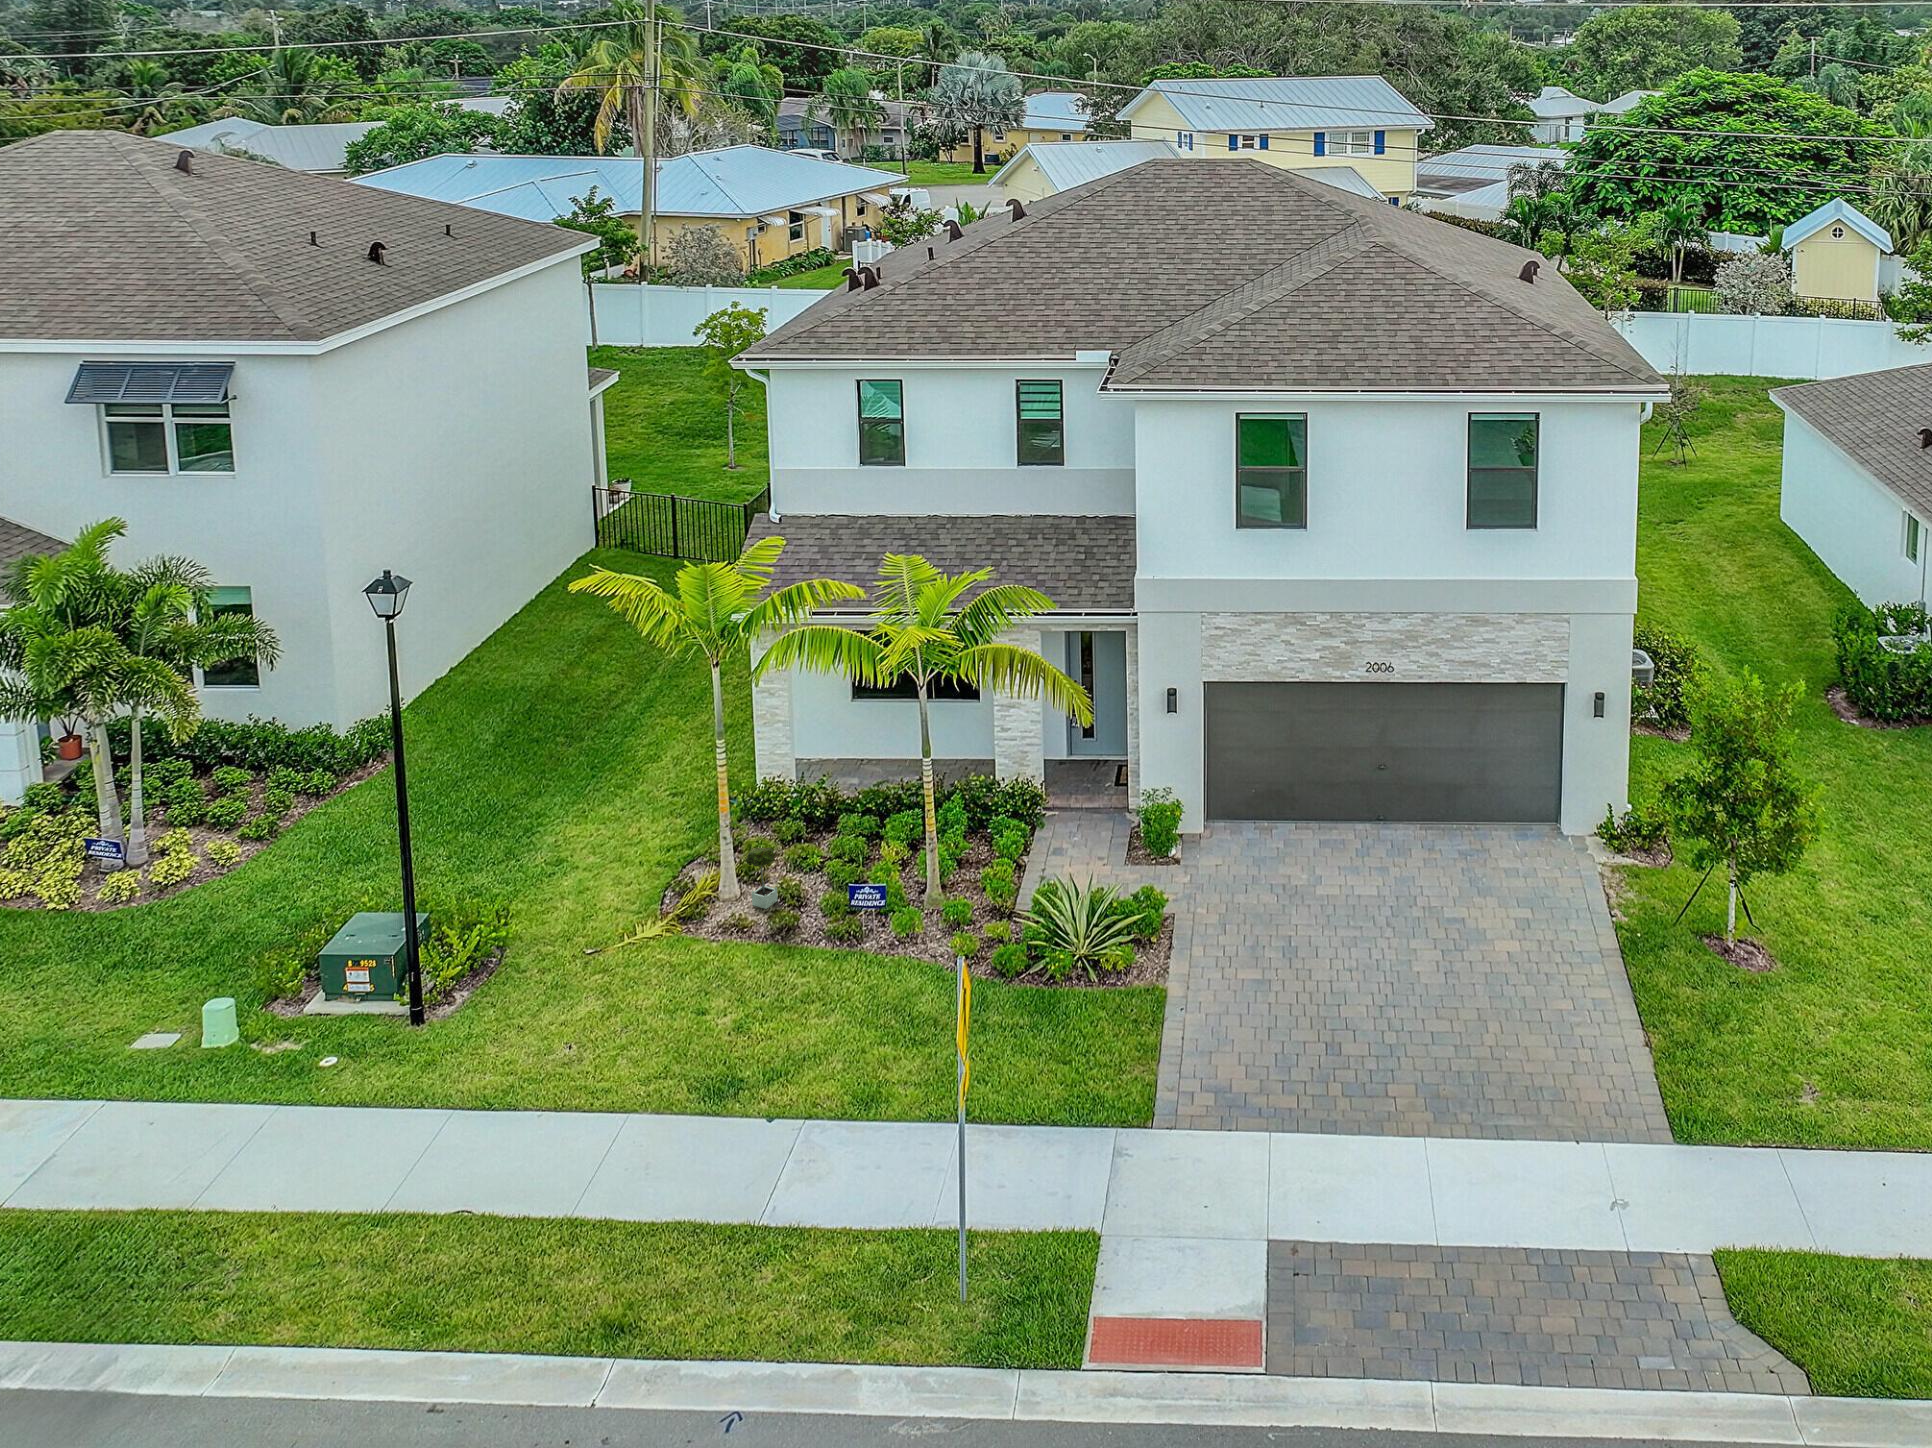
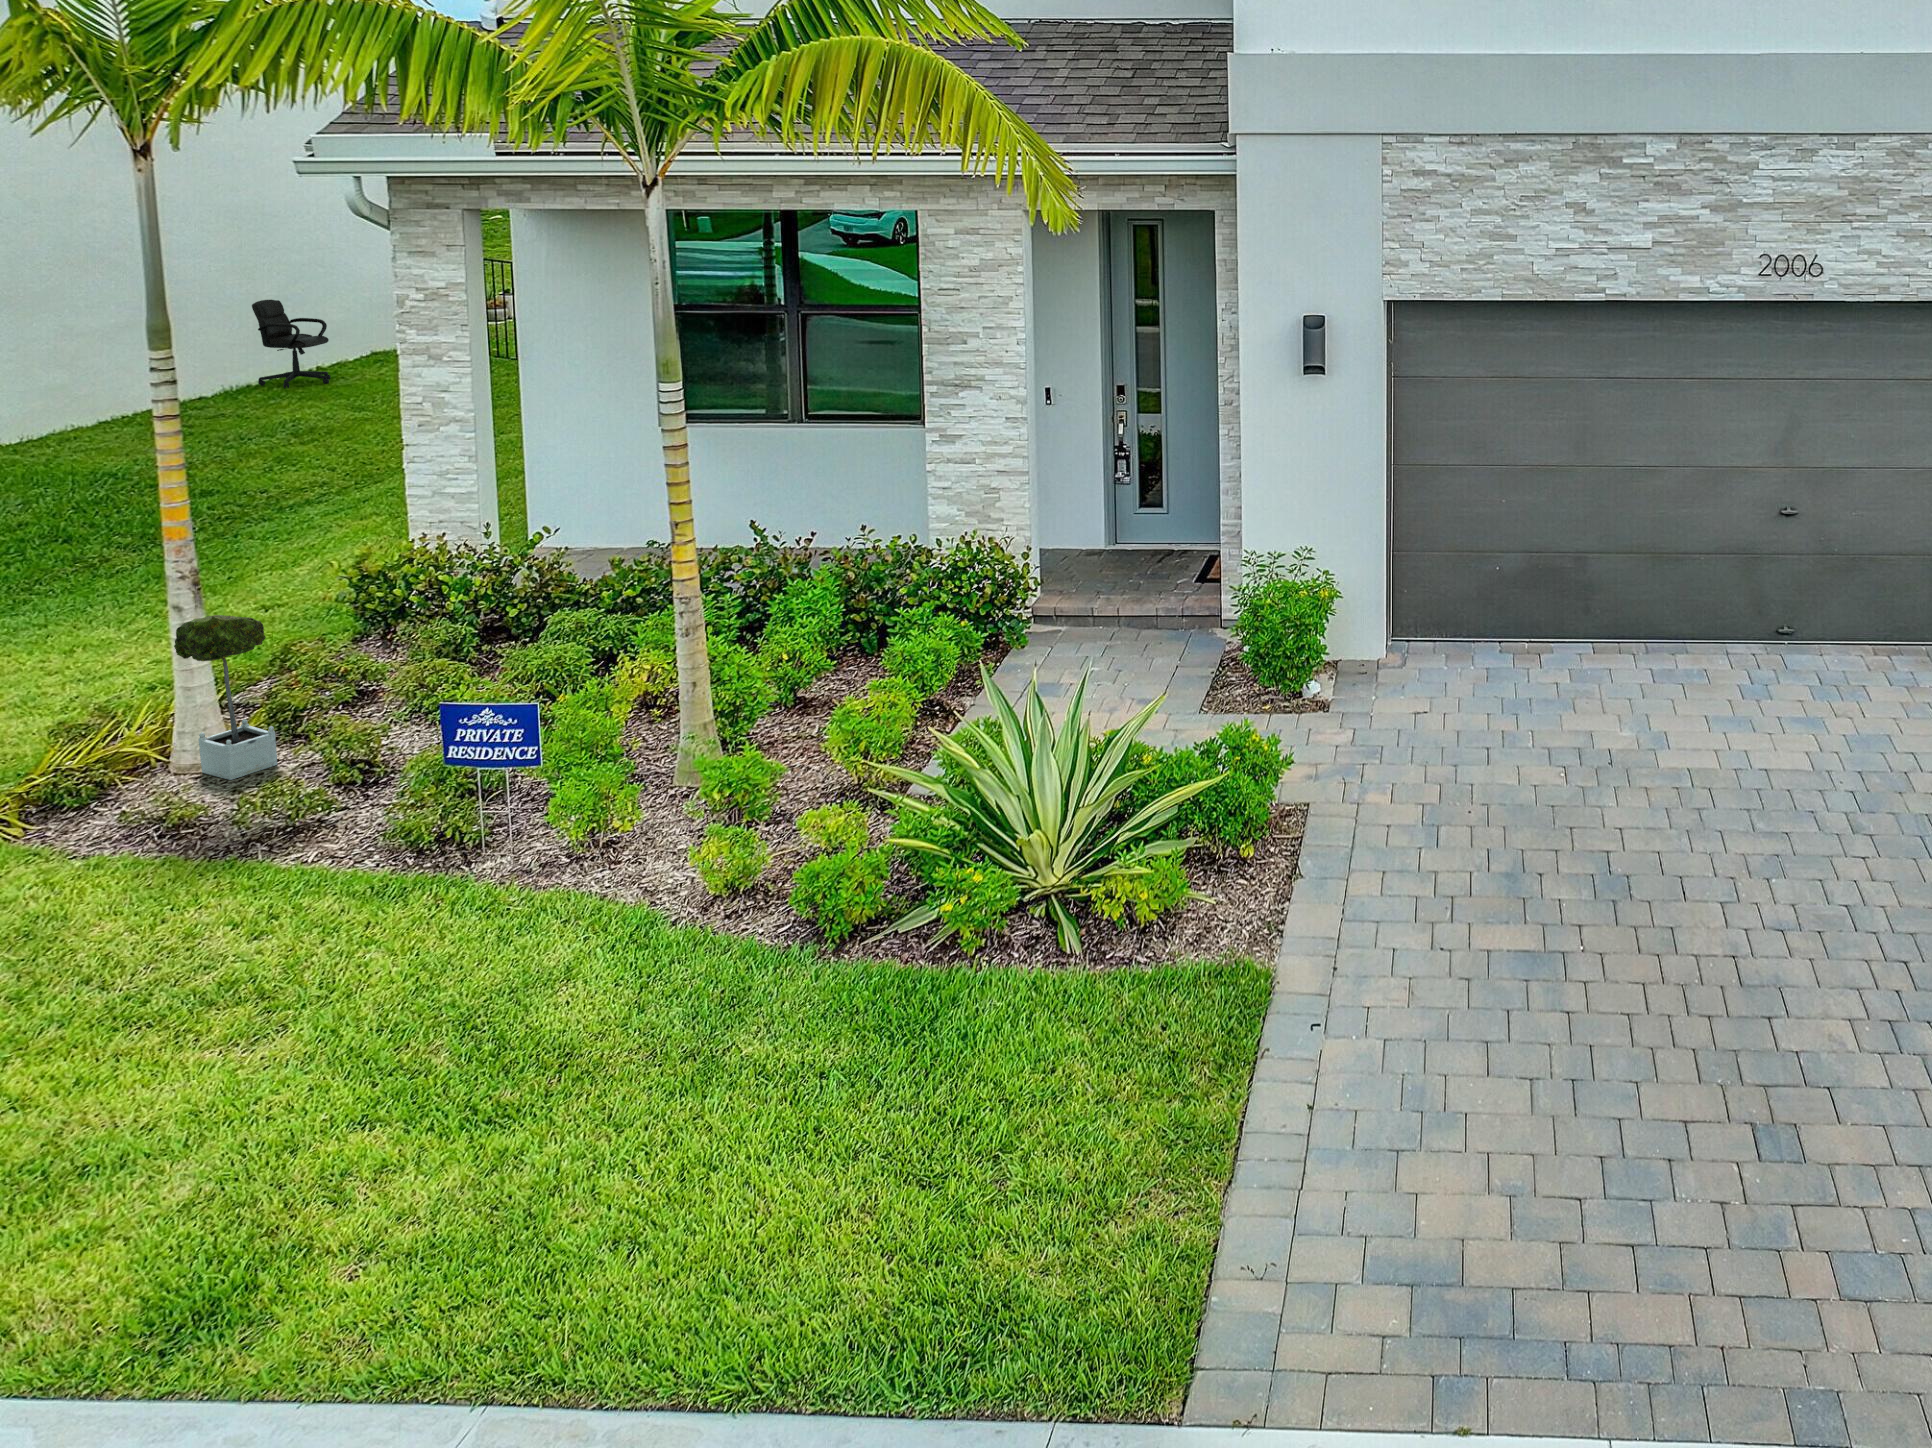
chair: none [526,536,568,592] -> present [252,300,331,388]

